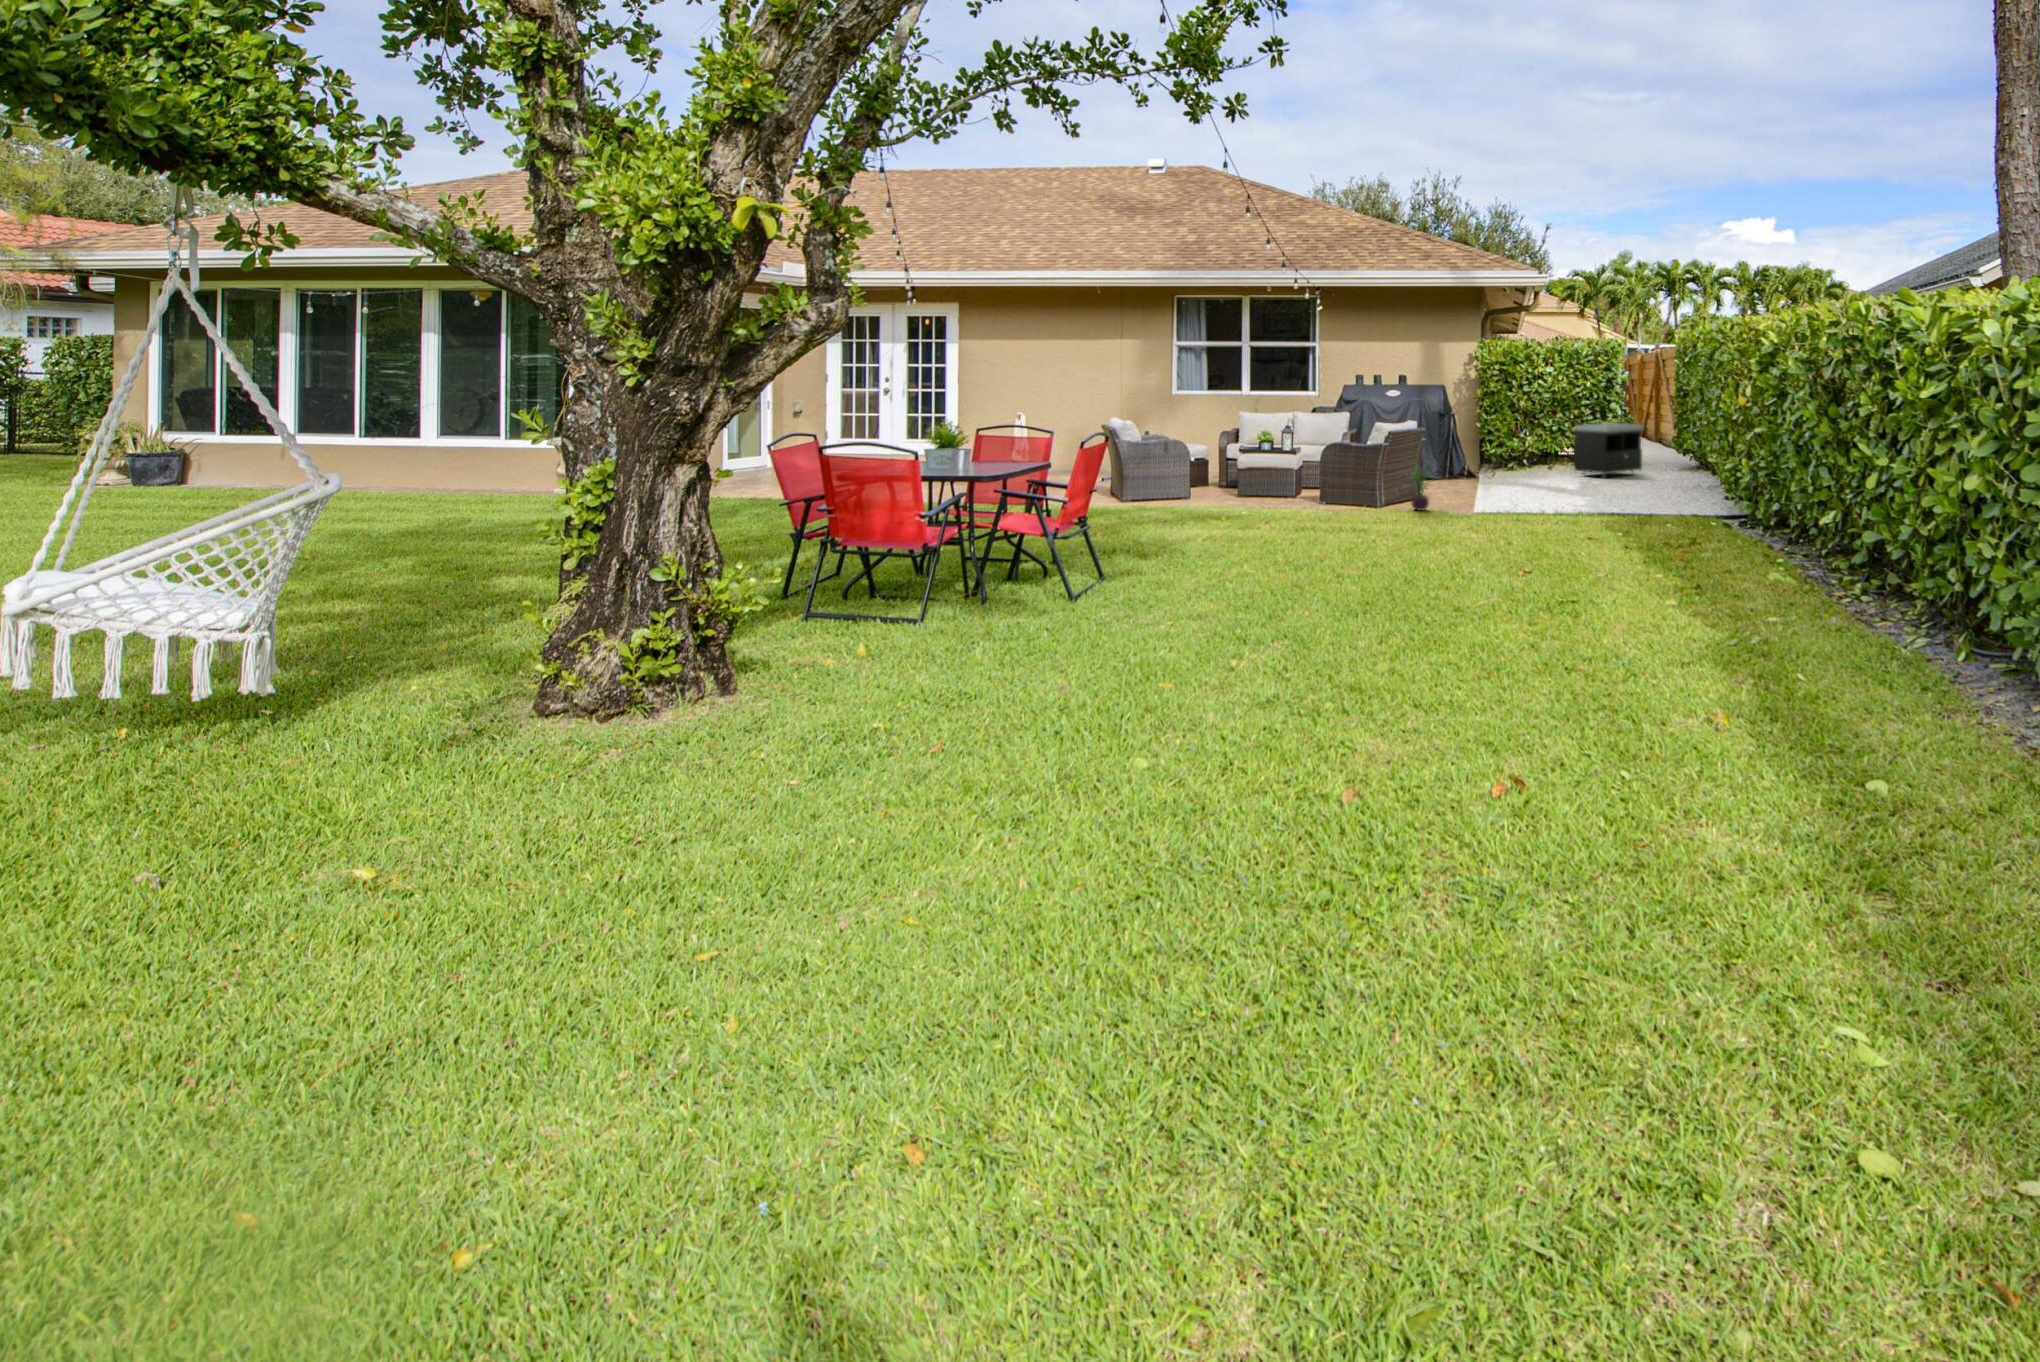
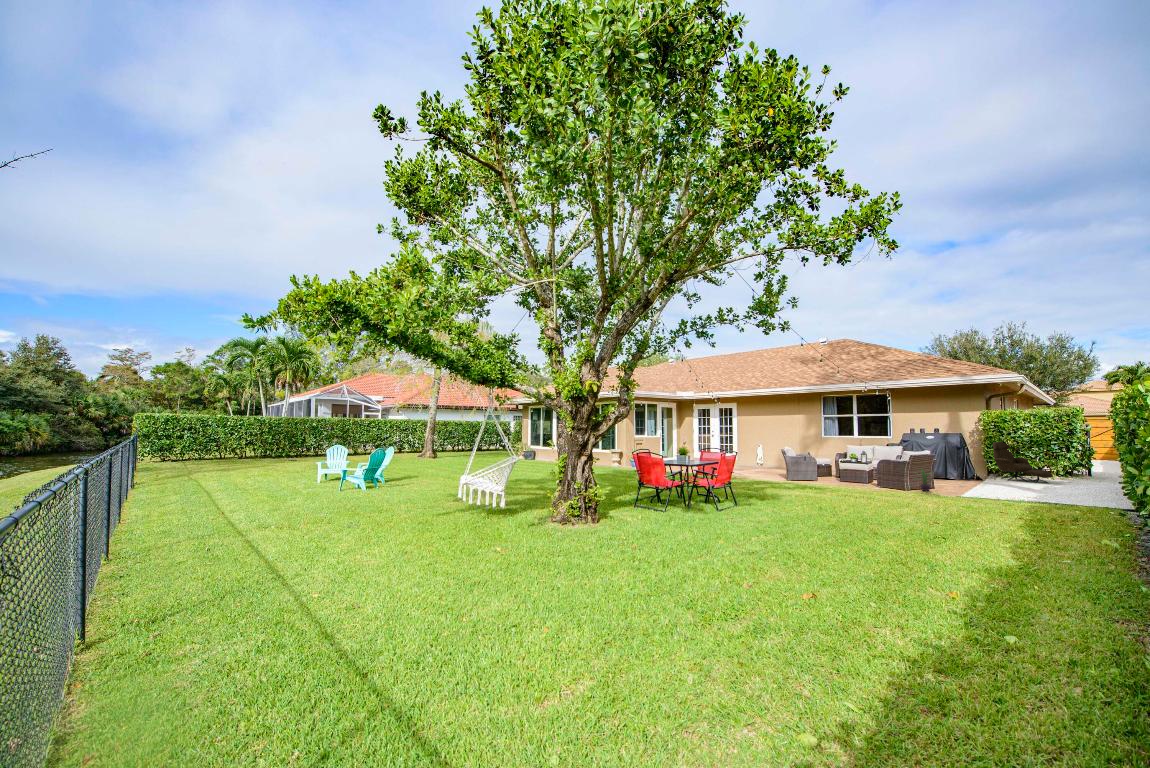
lounge chair: none [1496,404,1581,482] -> present [993,442,1052,483]
storage bench: present [1574,423,1644,476] -> none [1050,453,1105,483]

